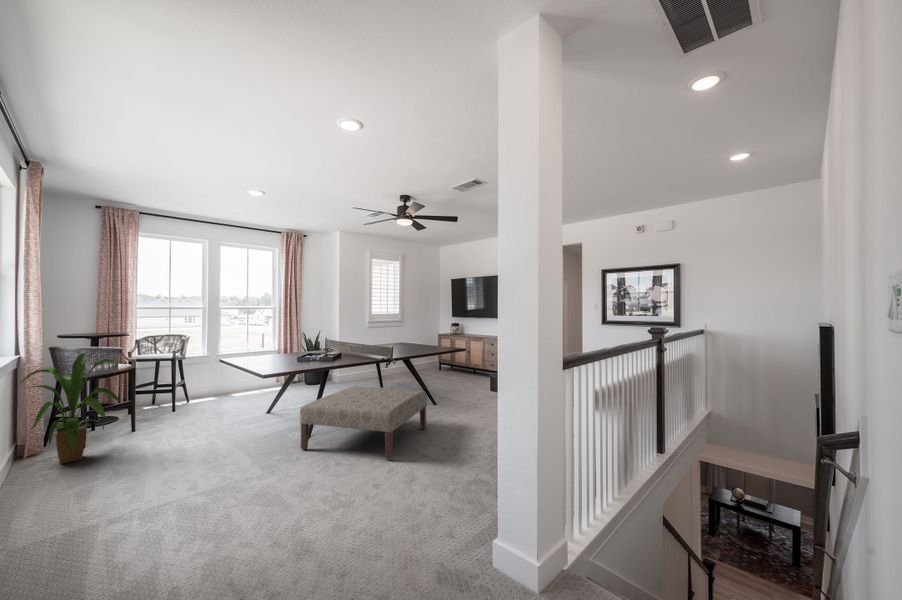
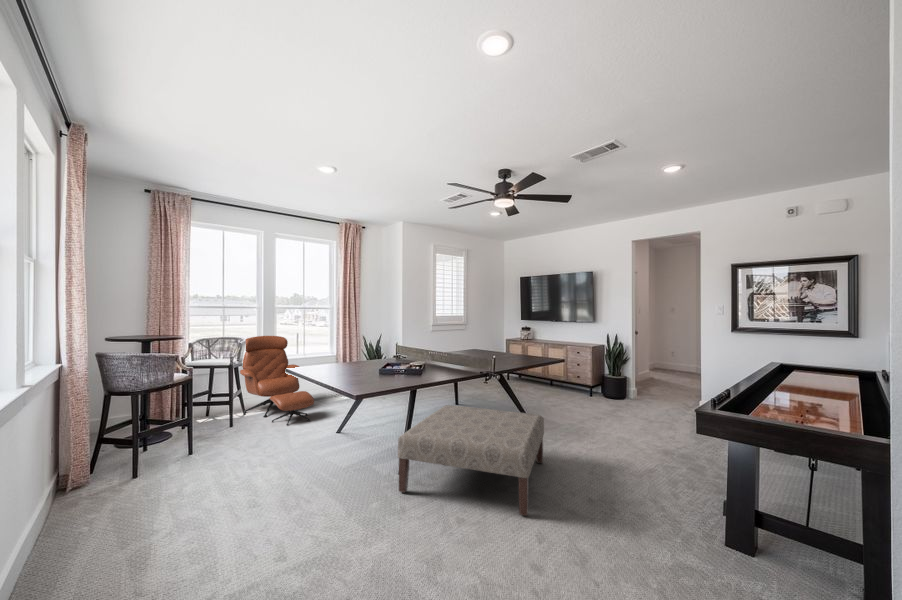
lounge chair: none [185,334,251,409] -> present [240,336,314,425]
house plant: present [20,351,123,464] -> none [61,361,185,503]

